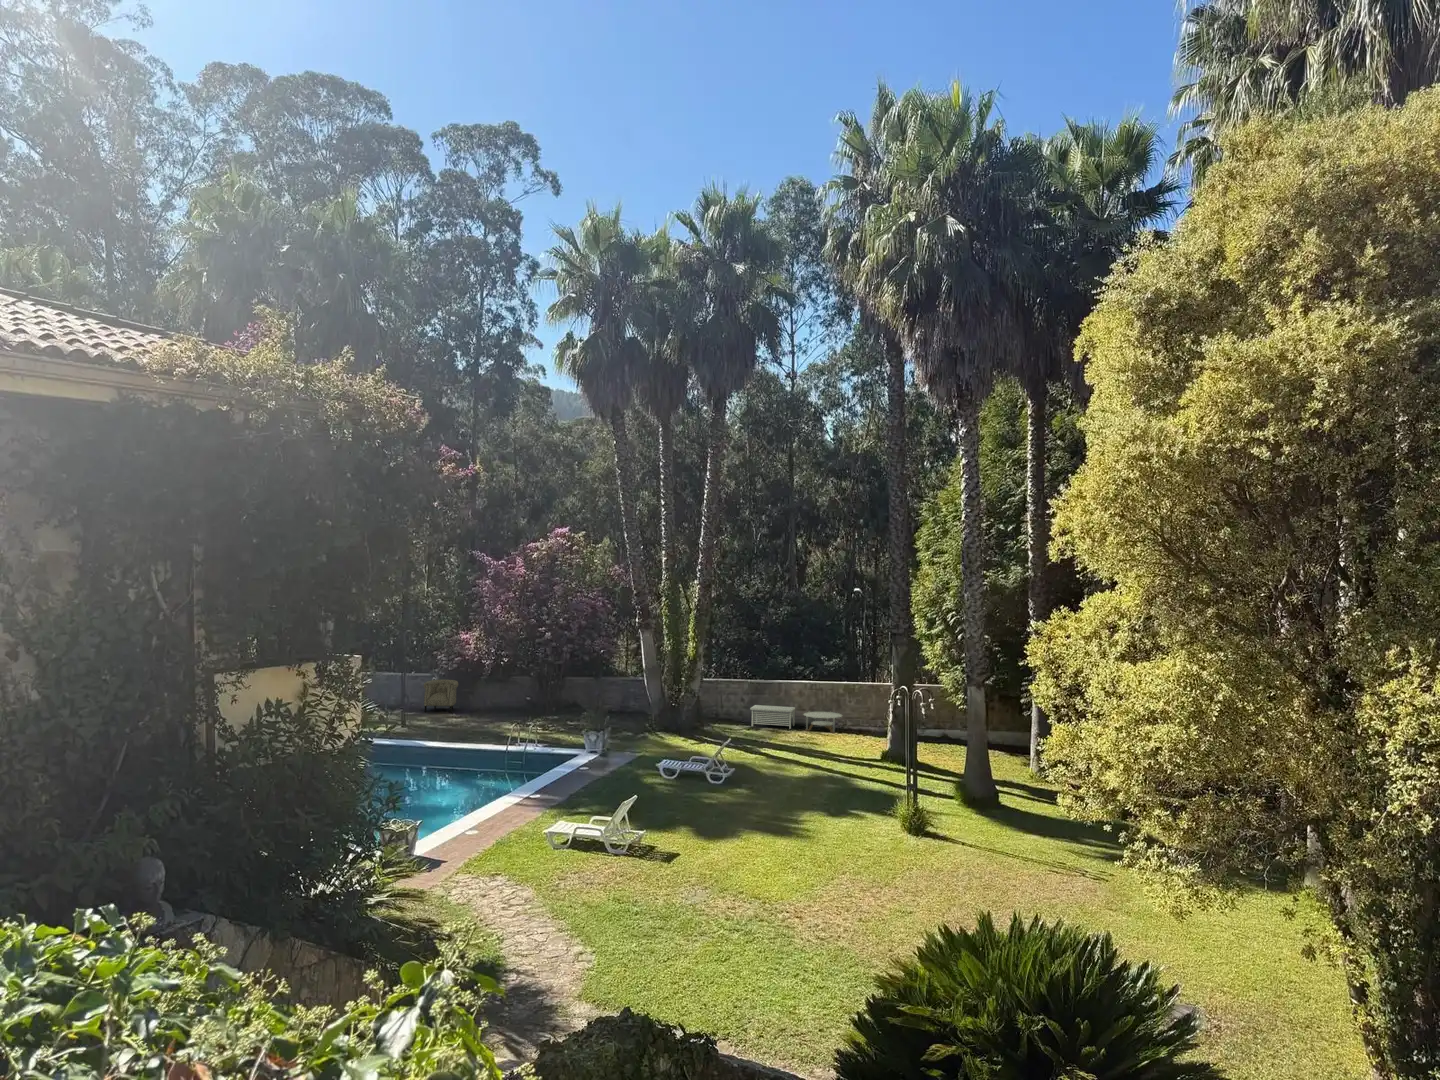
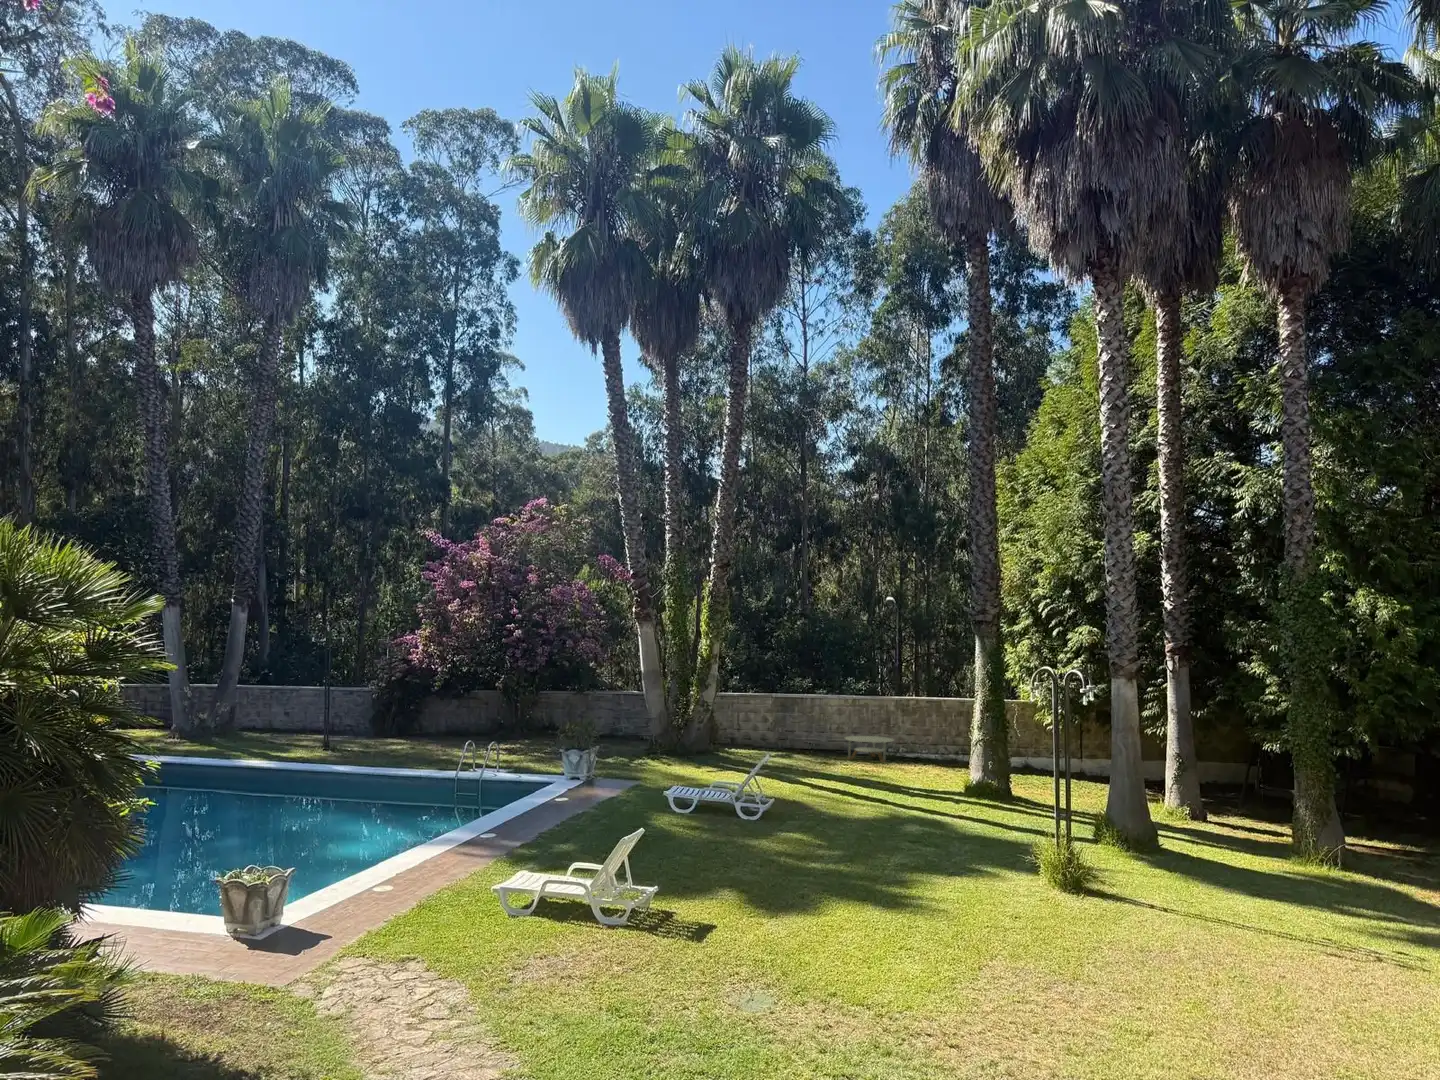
chair: present [424,679,458,712] -> none [362,696,407,737]
storage bench: present [750,705,795,729] -> none [776,728,832,757]

